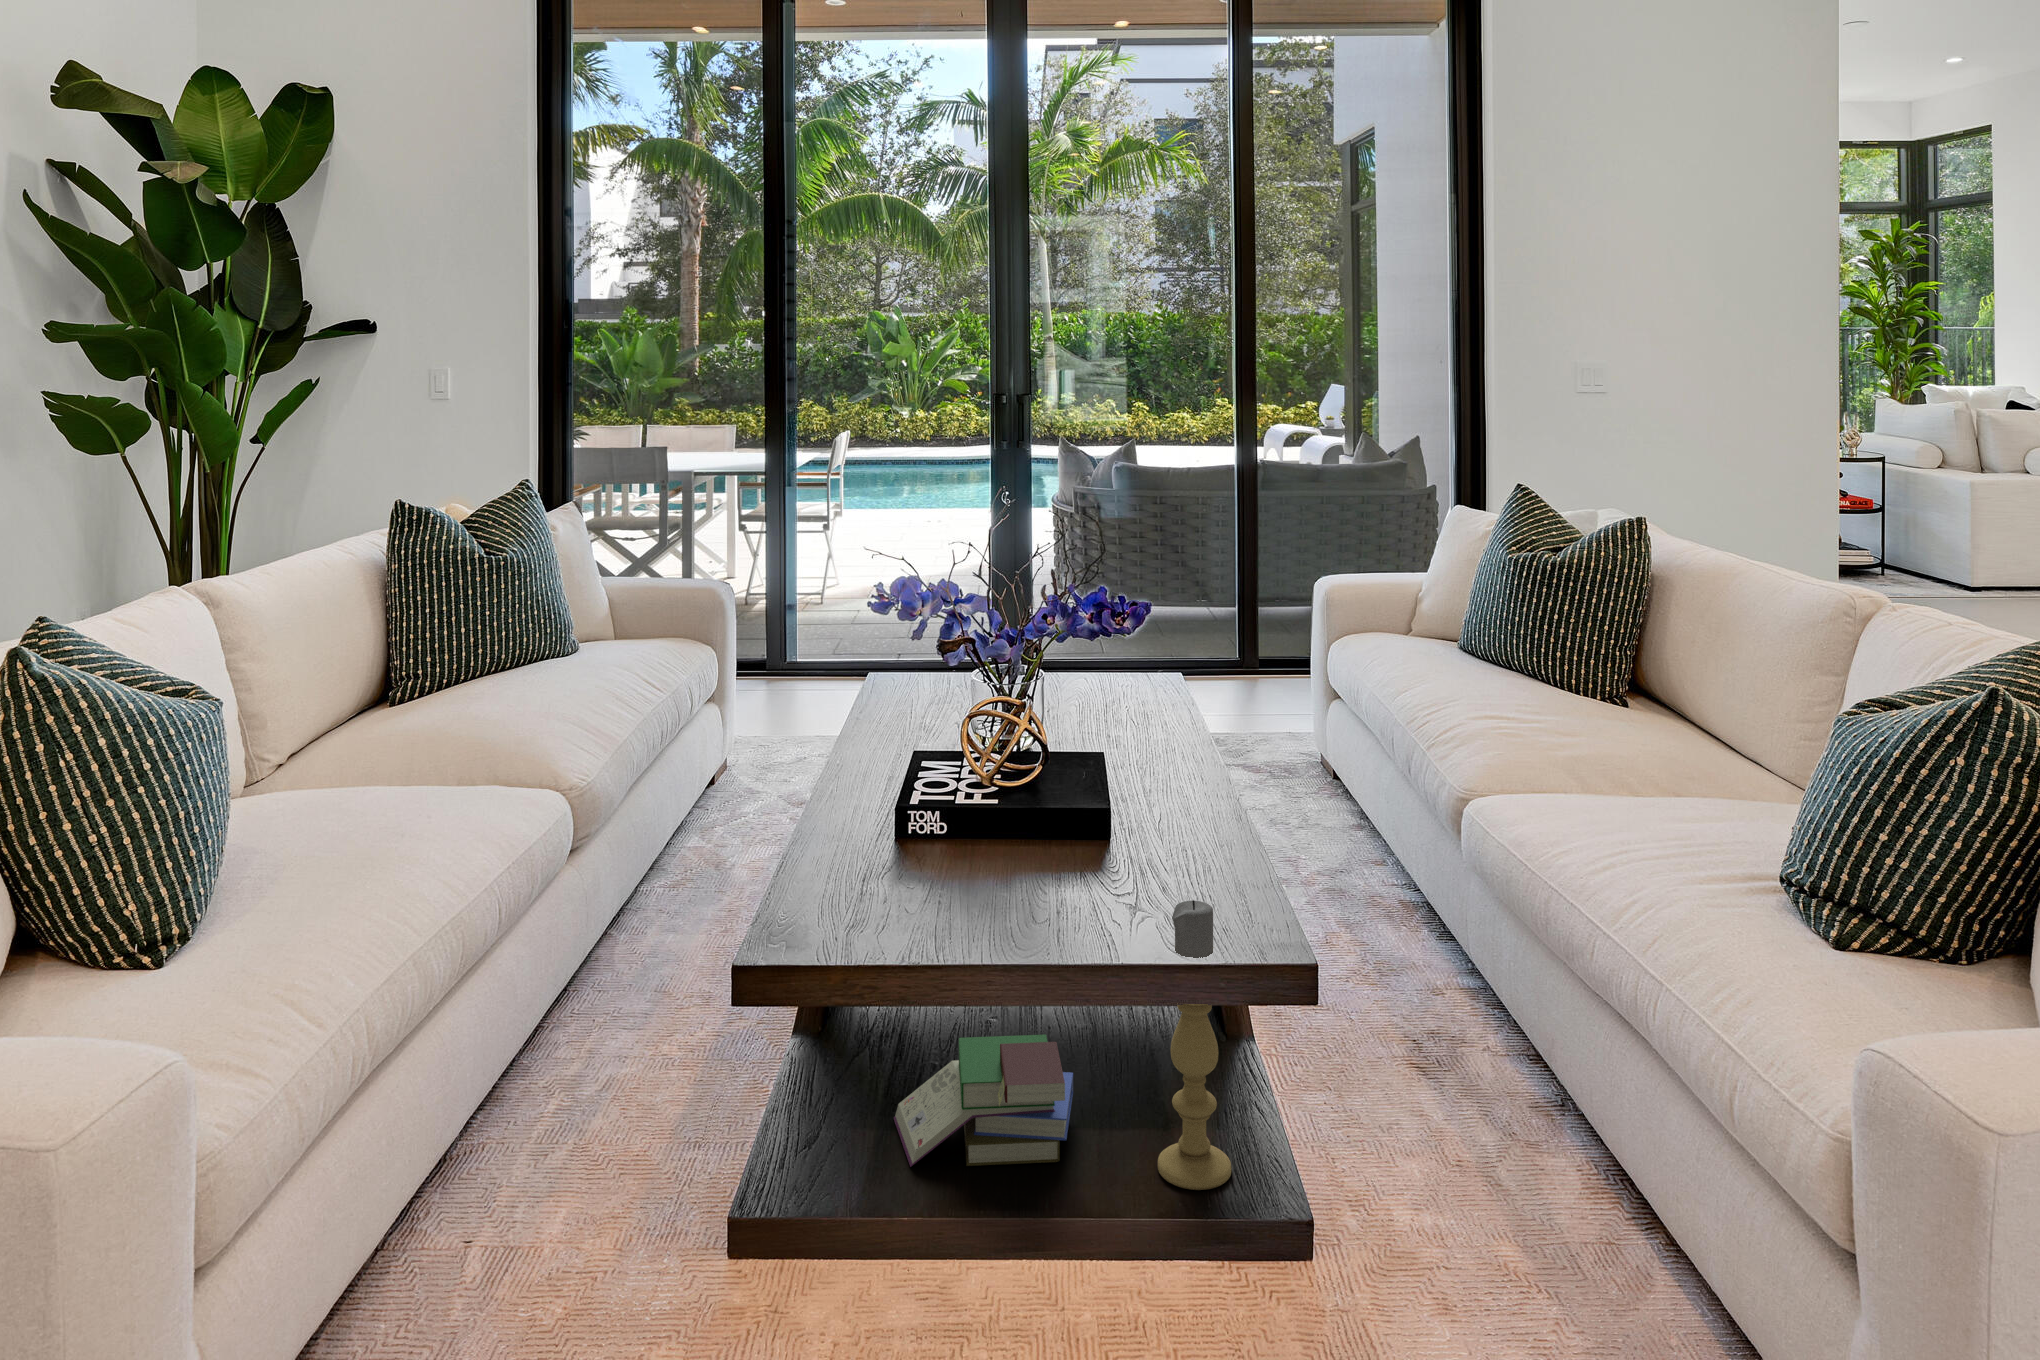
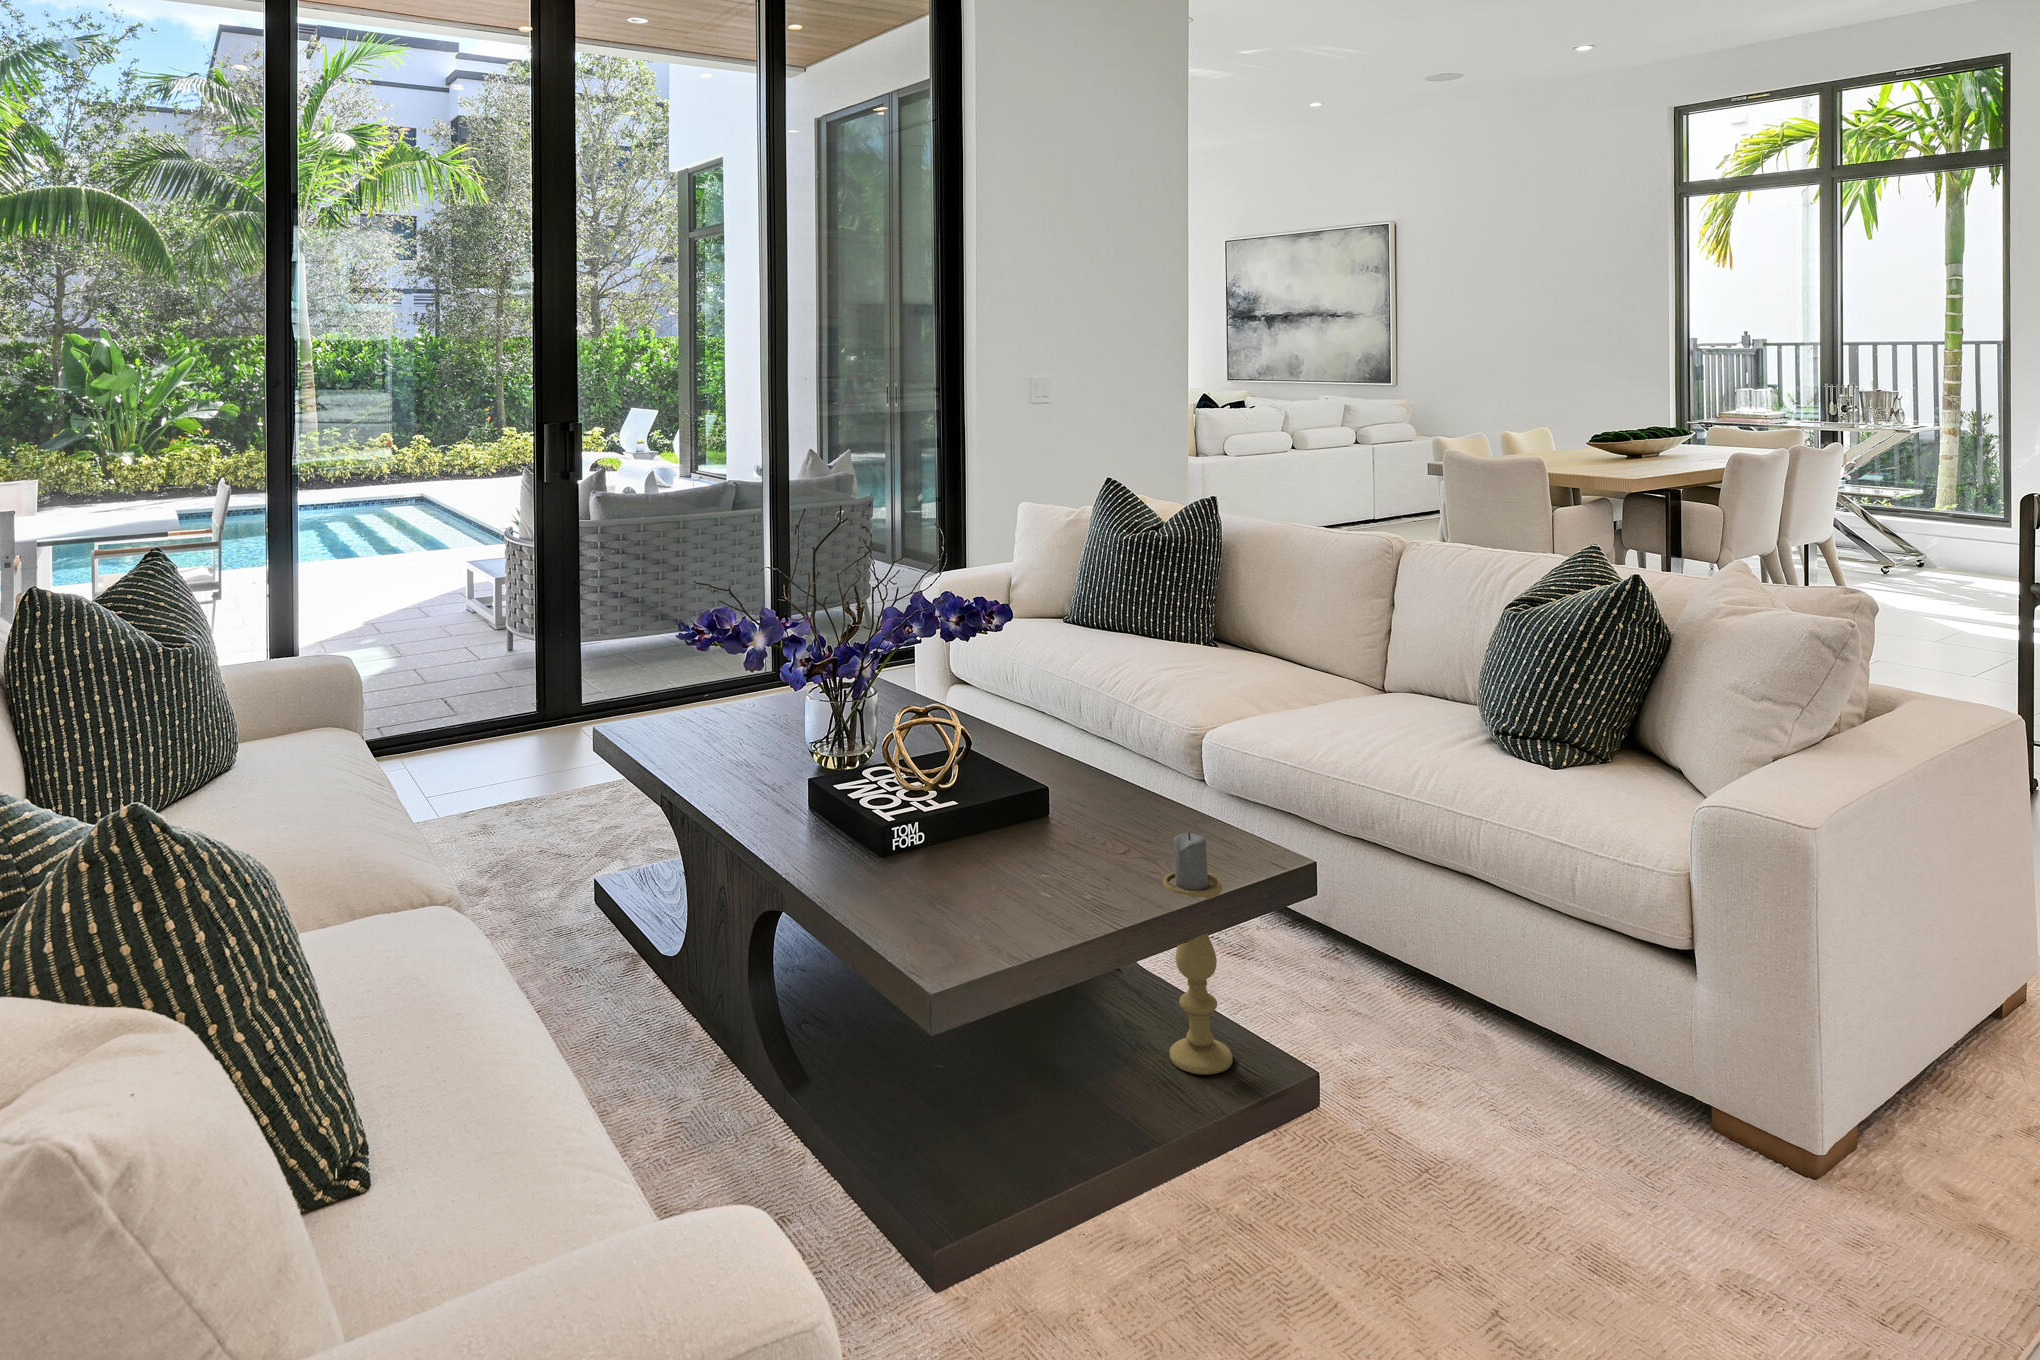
book: present [894,1035,1073,1167] -> none [939,986,1127,1133]

